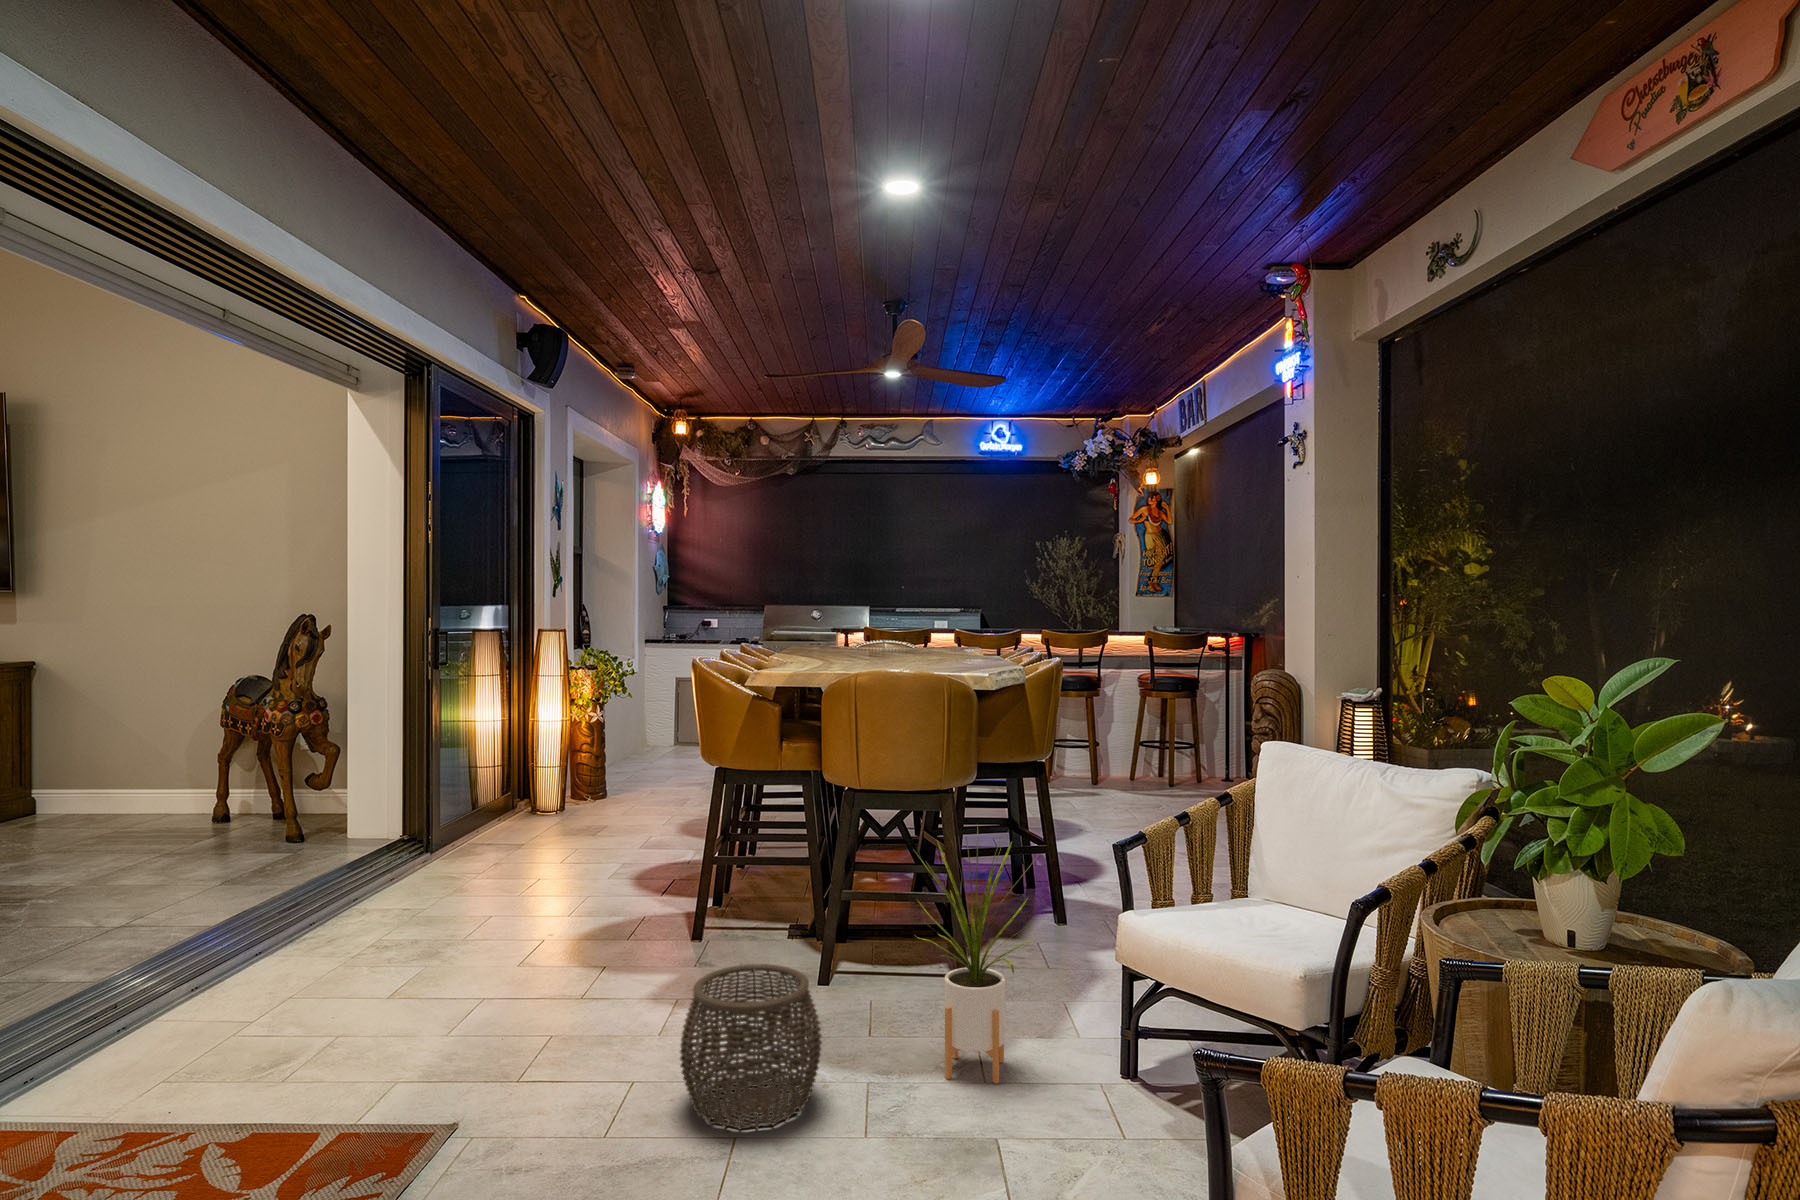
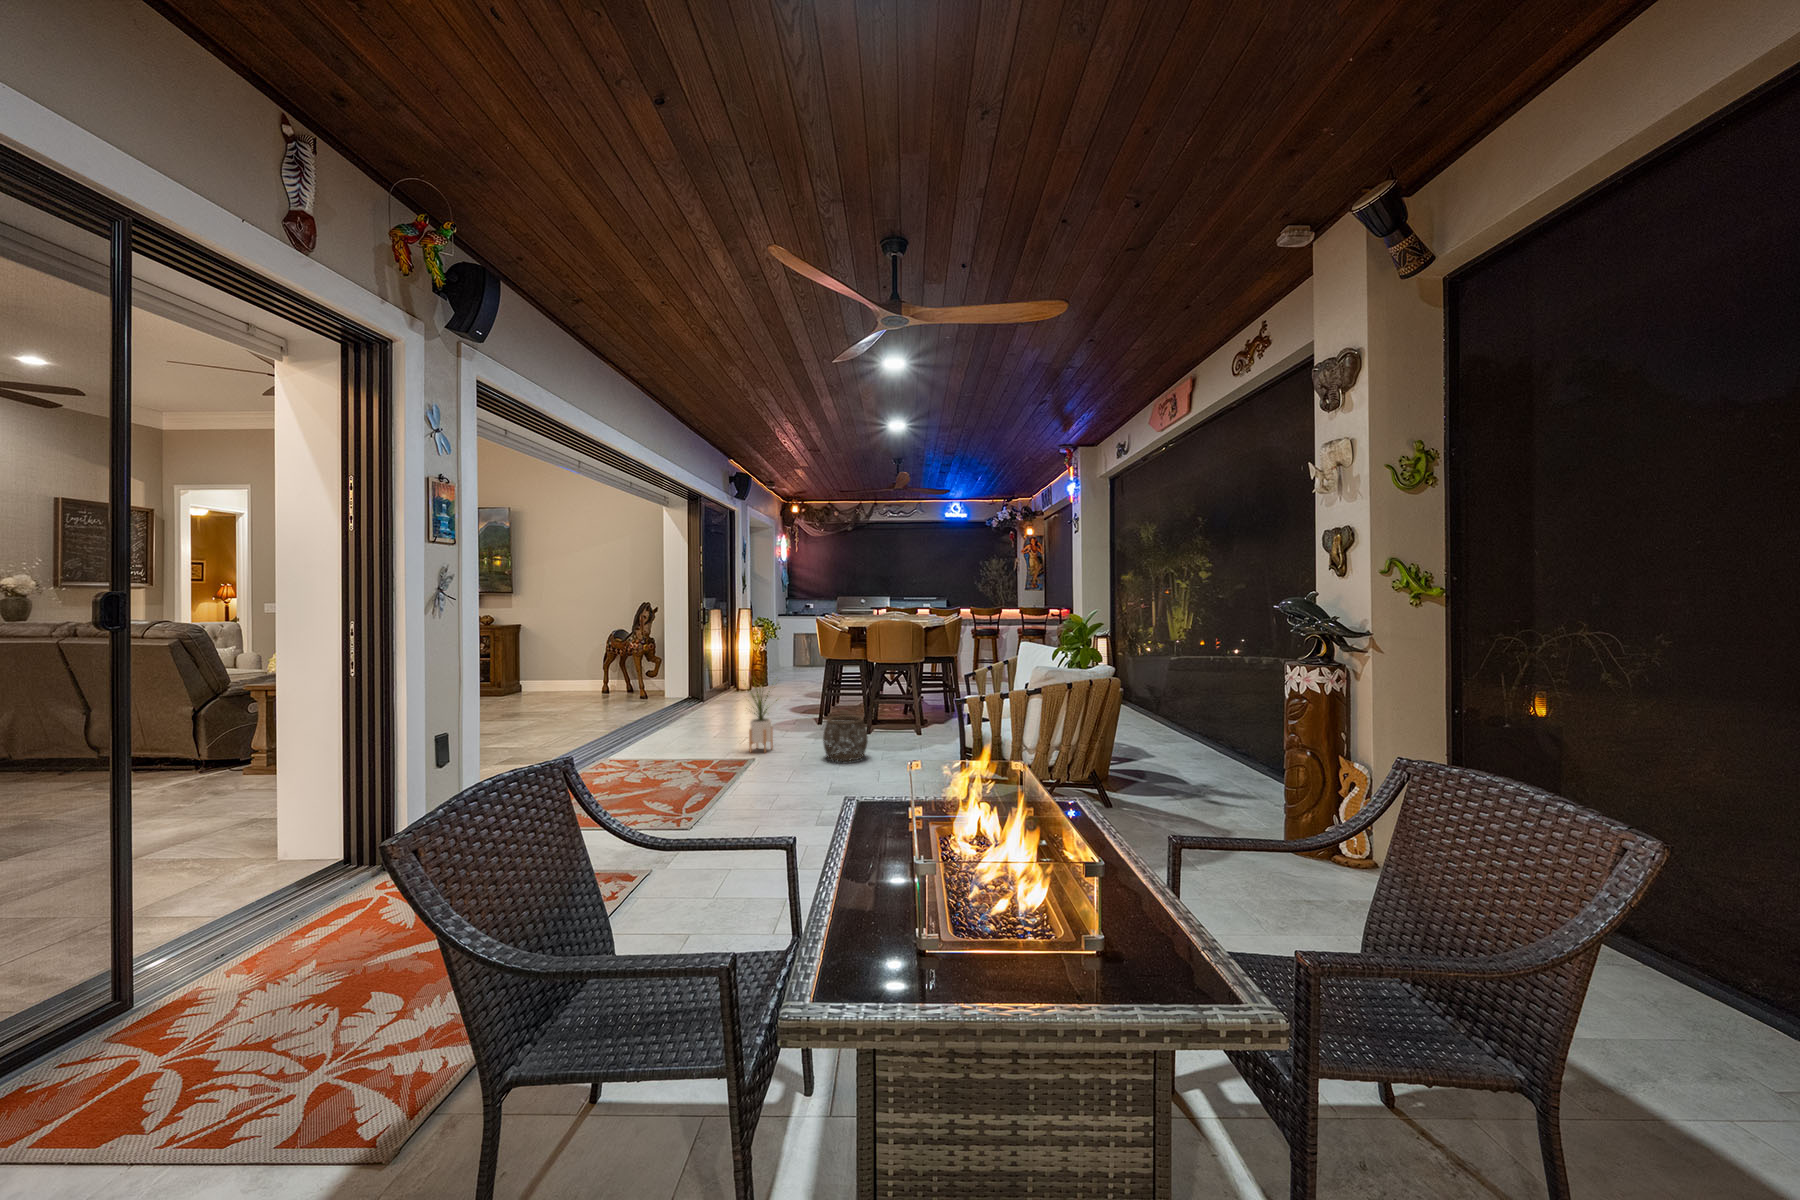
house plant: present [914,825,1035,1084] -> present [749,689,777,752]

